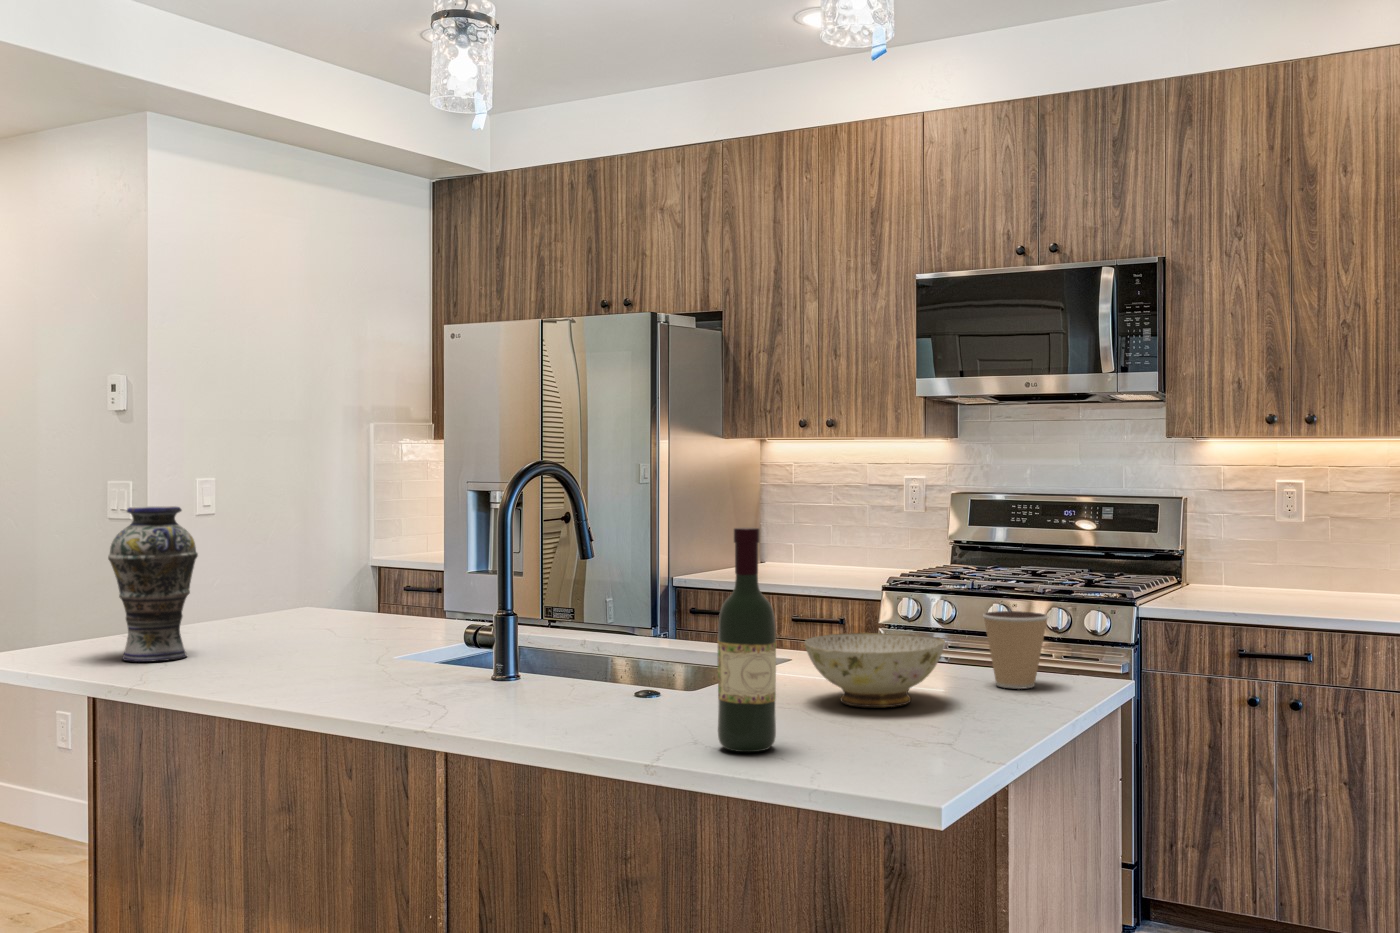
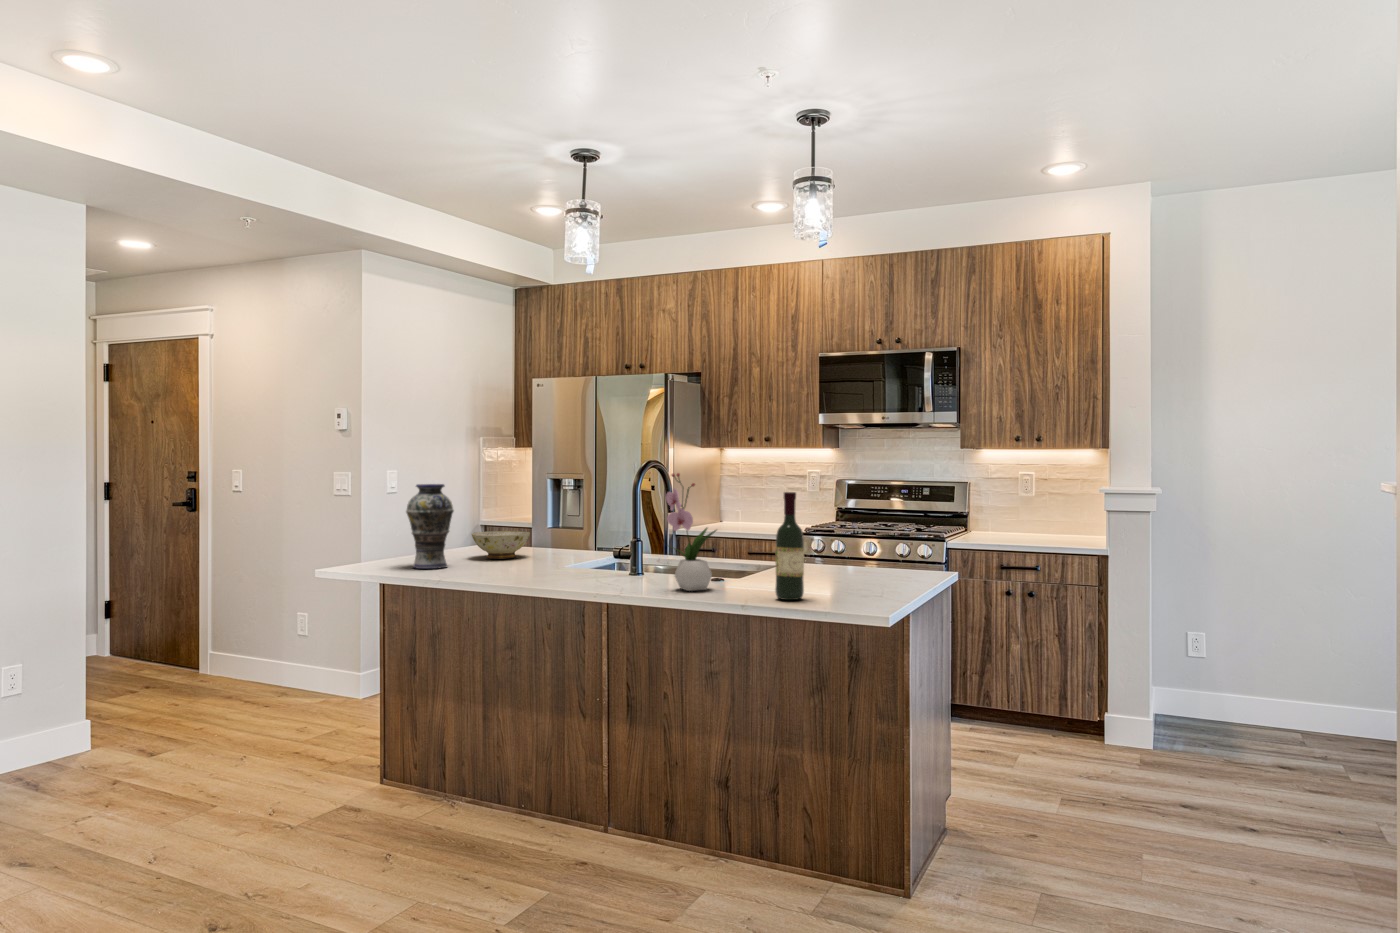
flower arrangement: none [521,488,620,723] -> present [666,473,716,591]
coffee cup: present [983,611,1048,689] -> none [886,537,920,576]
ceramic bowl: present [805,633,945,707] -> present [472,531,530,559]

